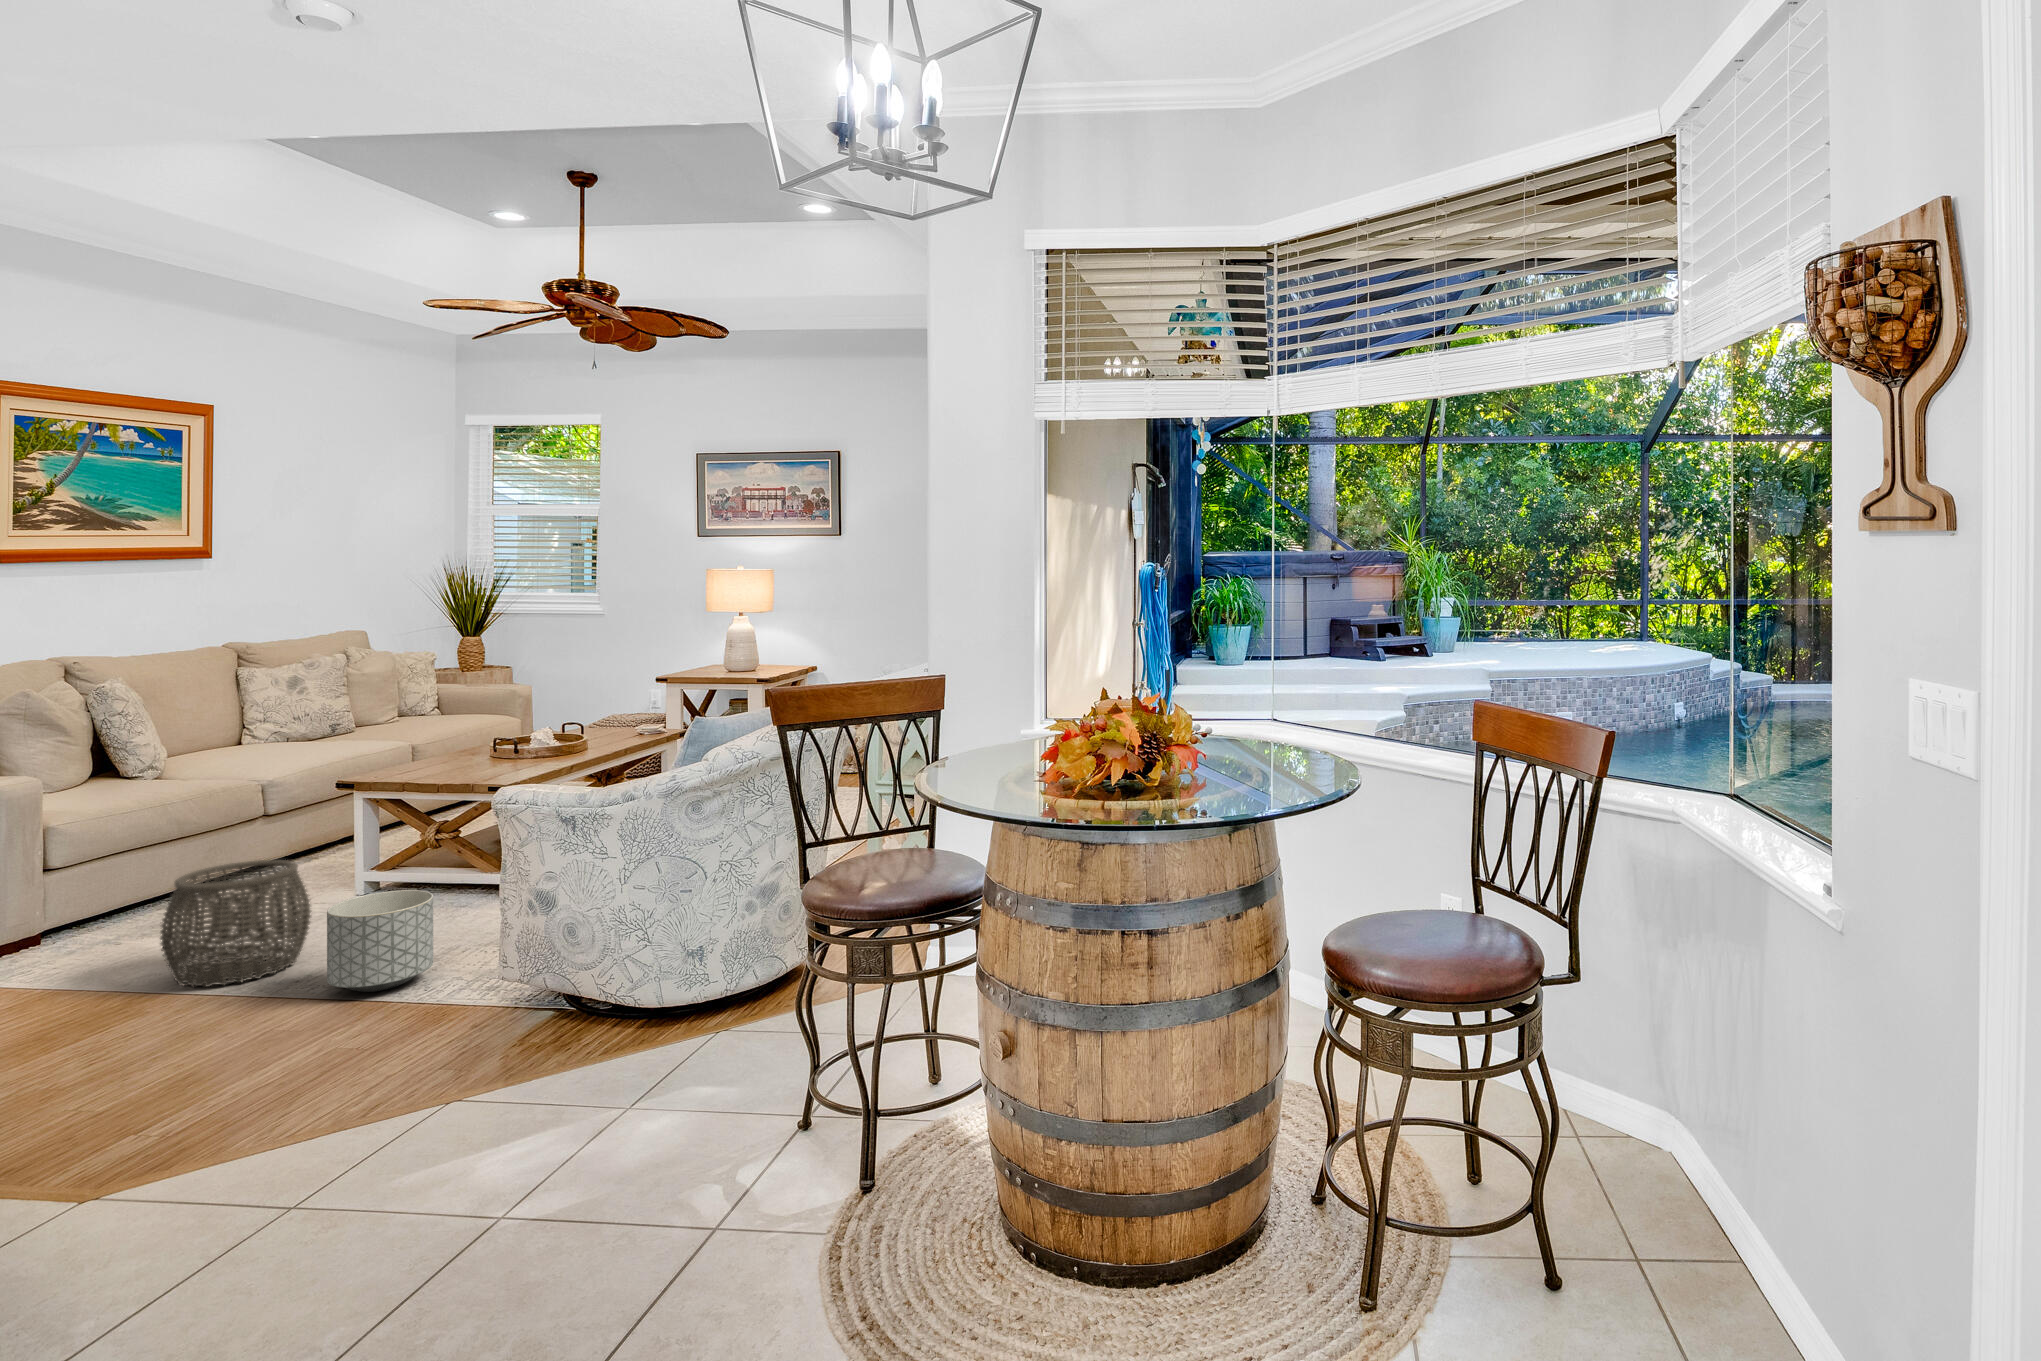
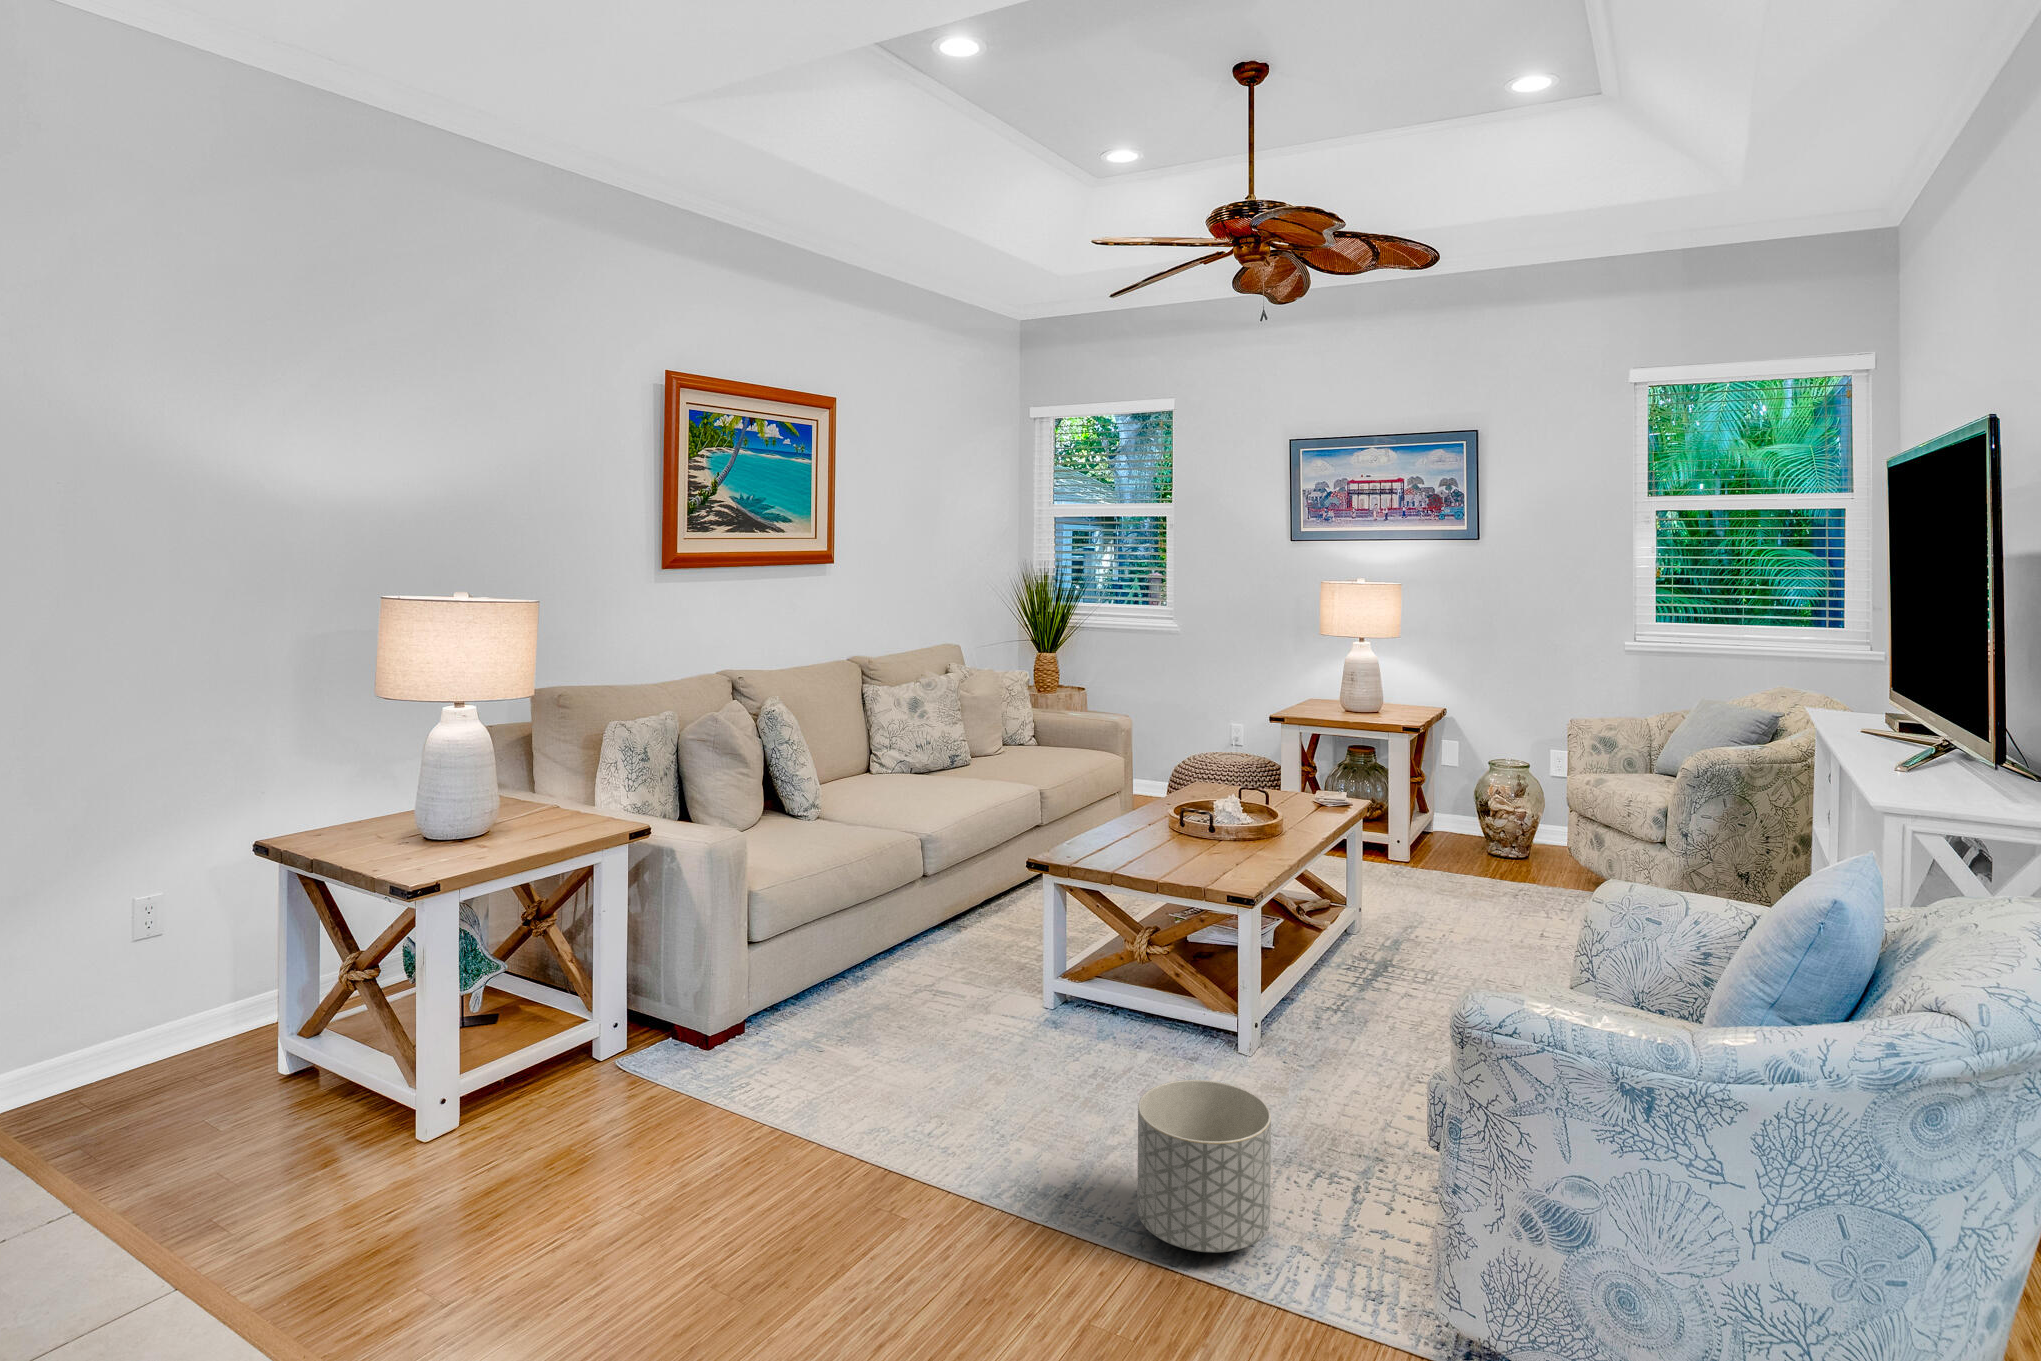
woven basket: present [160,860,311,987] -> none [909,987,1073,1180]

